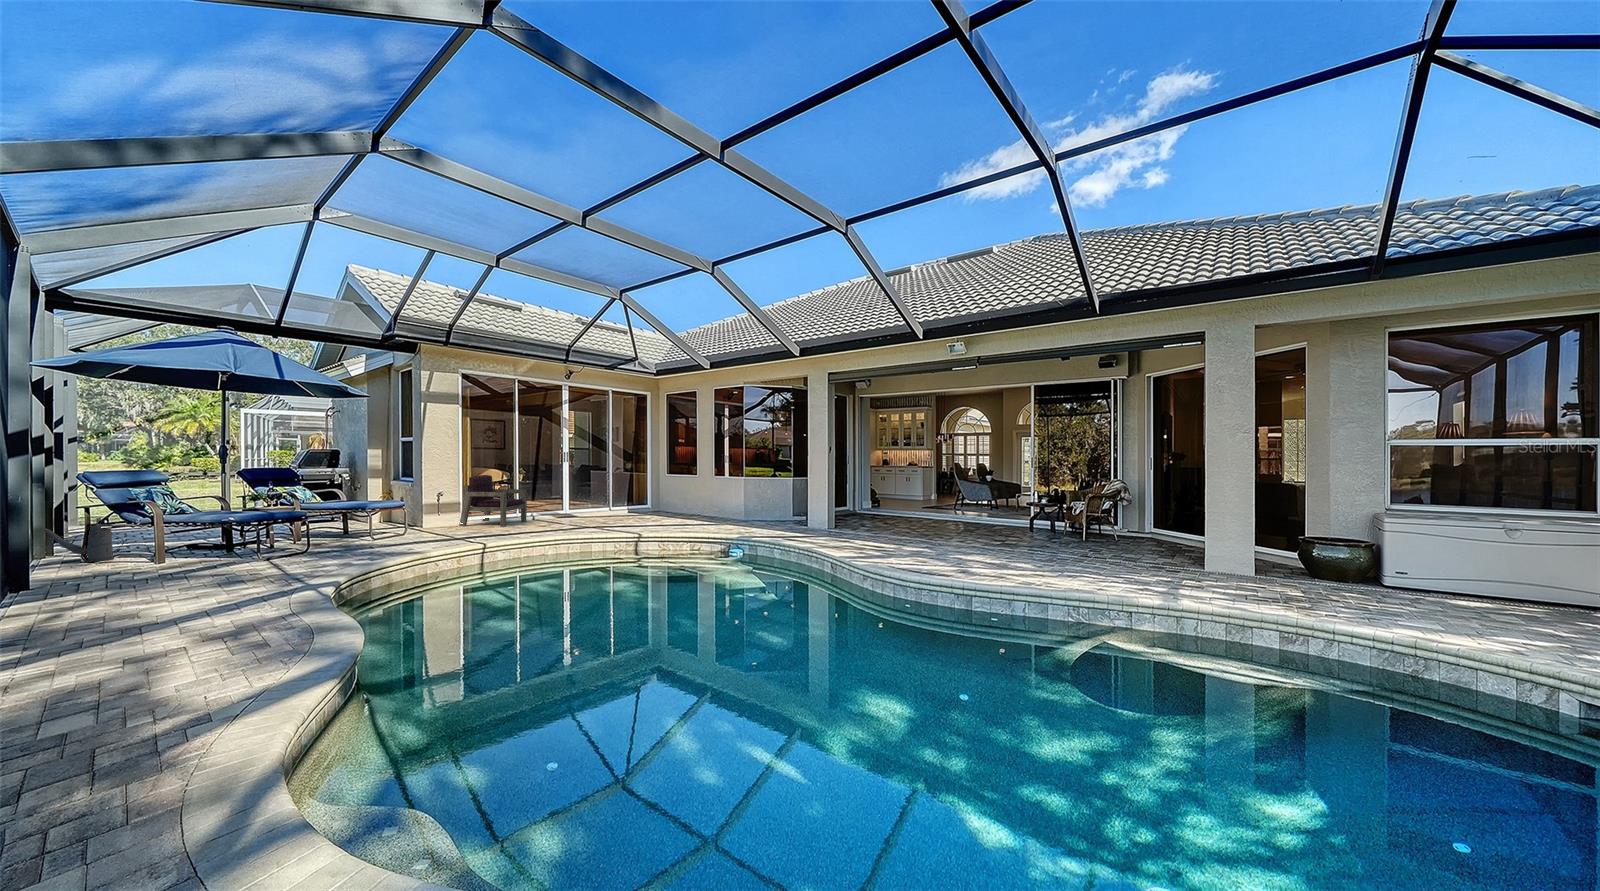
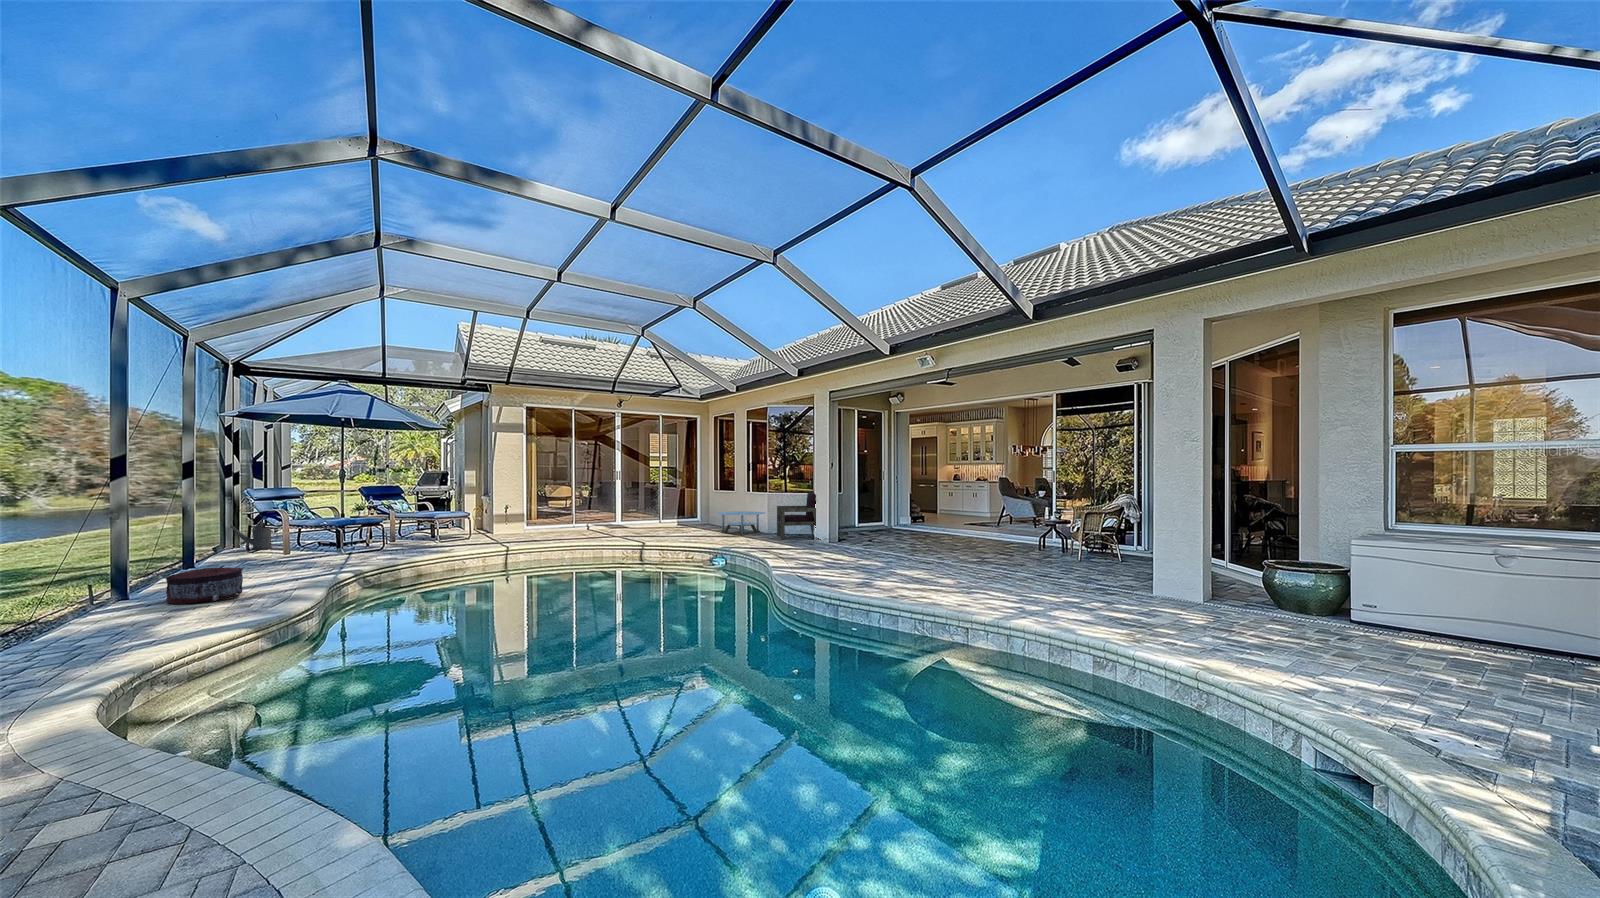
armchair: present [459,475,527,527] -> present [777,492,819,540]
round table: none [689,496,741,522] -> present [717,511,765,535]
pouf: none [110,595,232,658] -> present [166,567,243,604]

